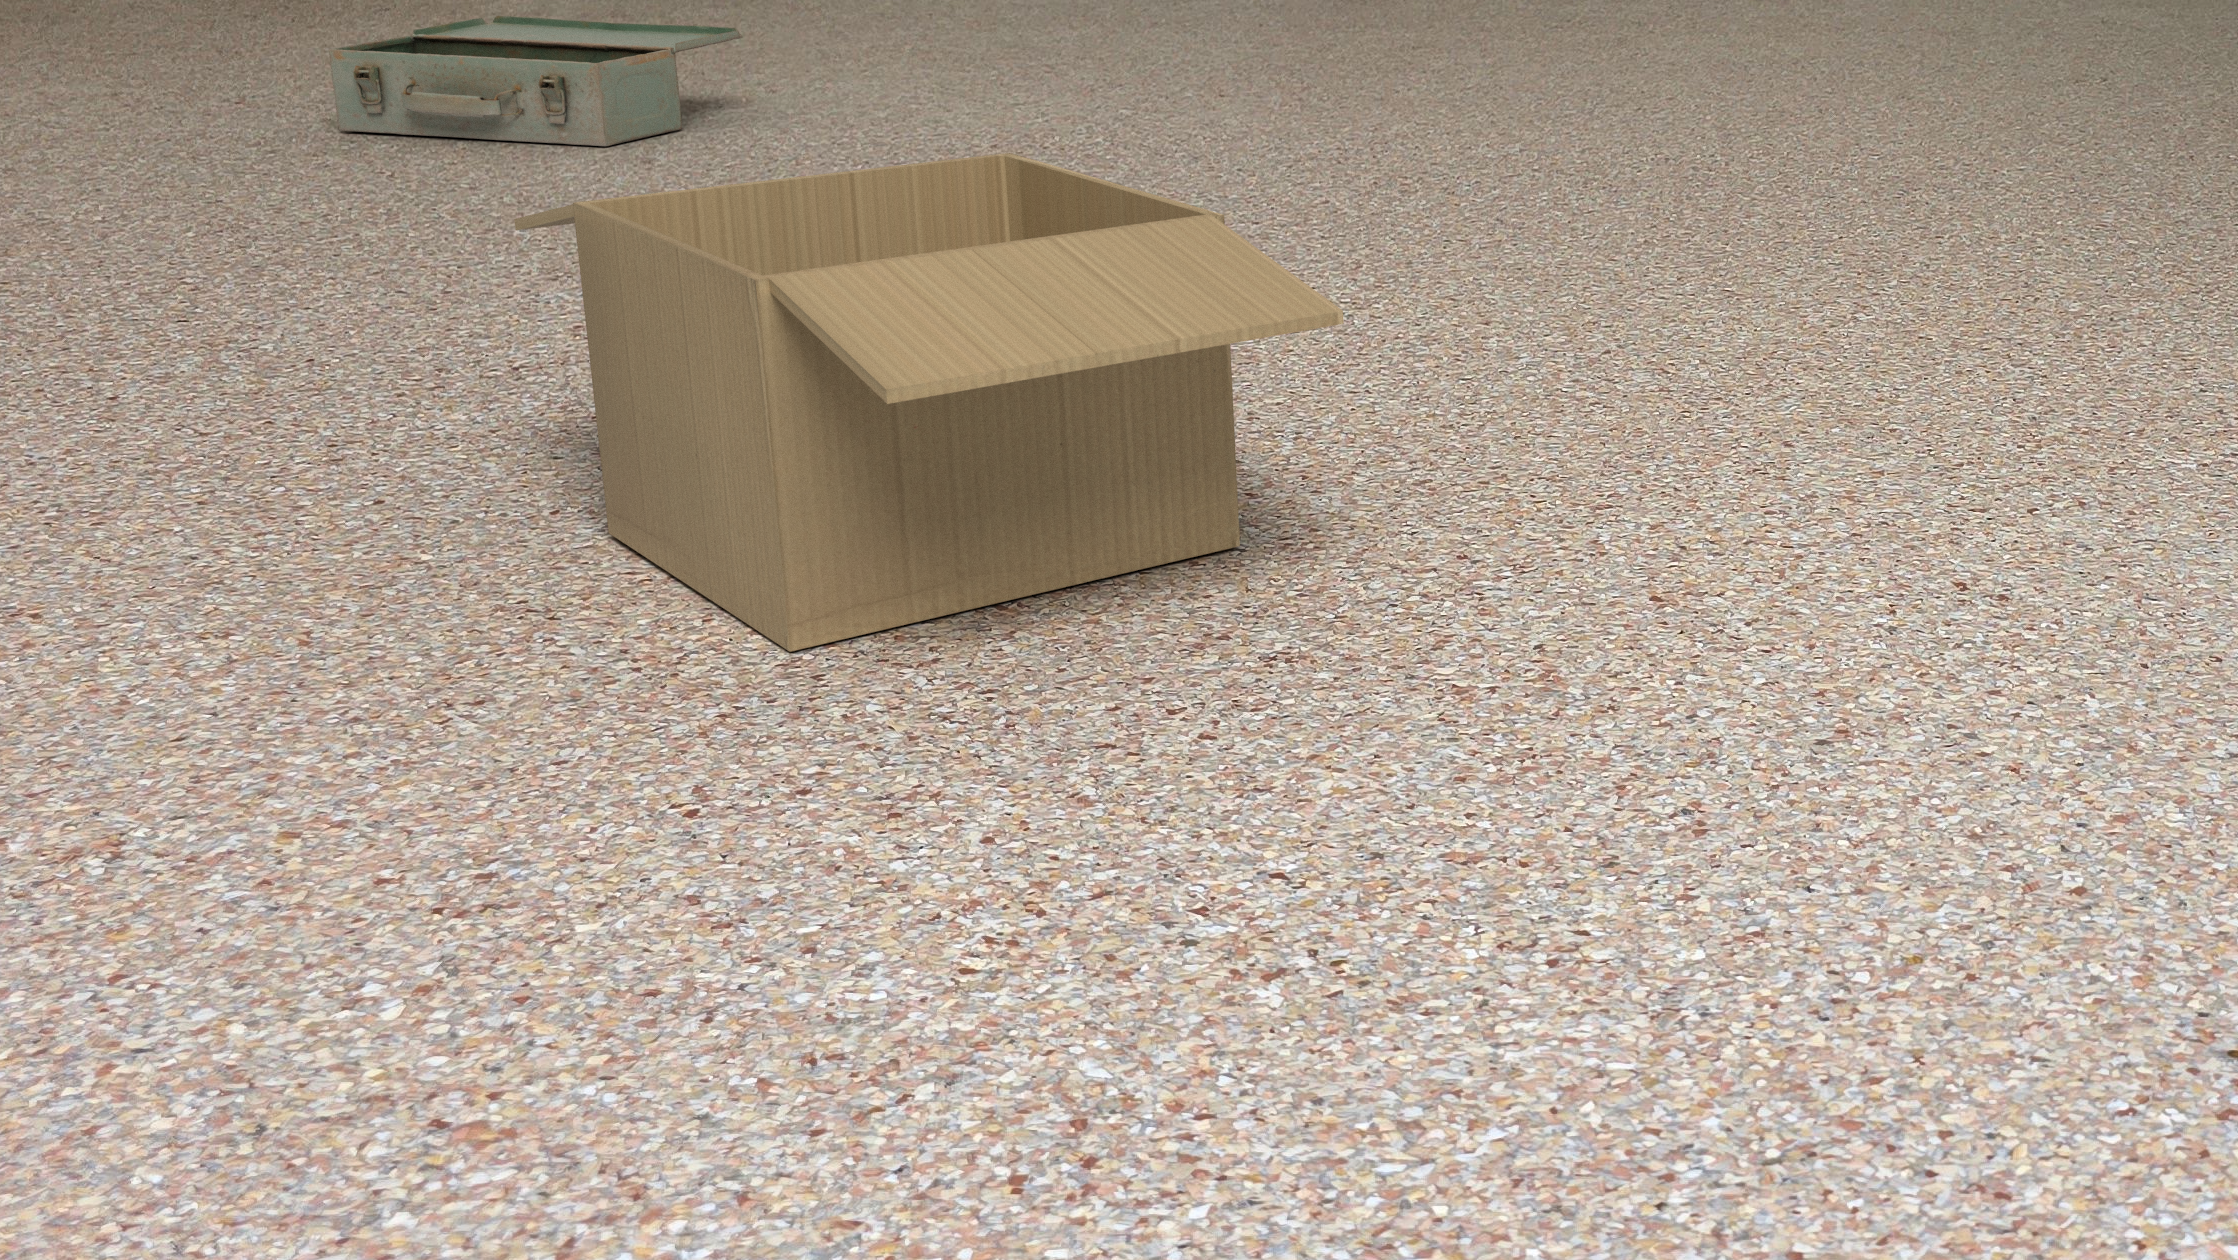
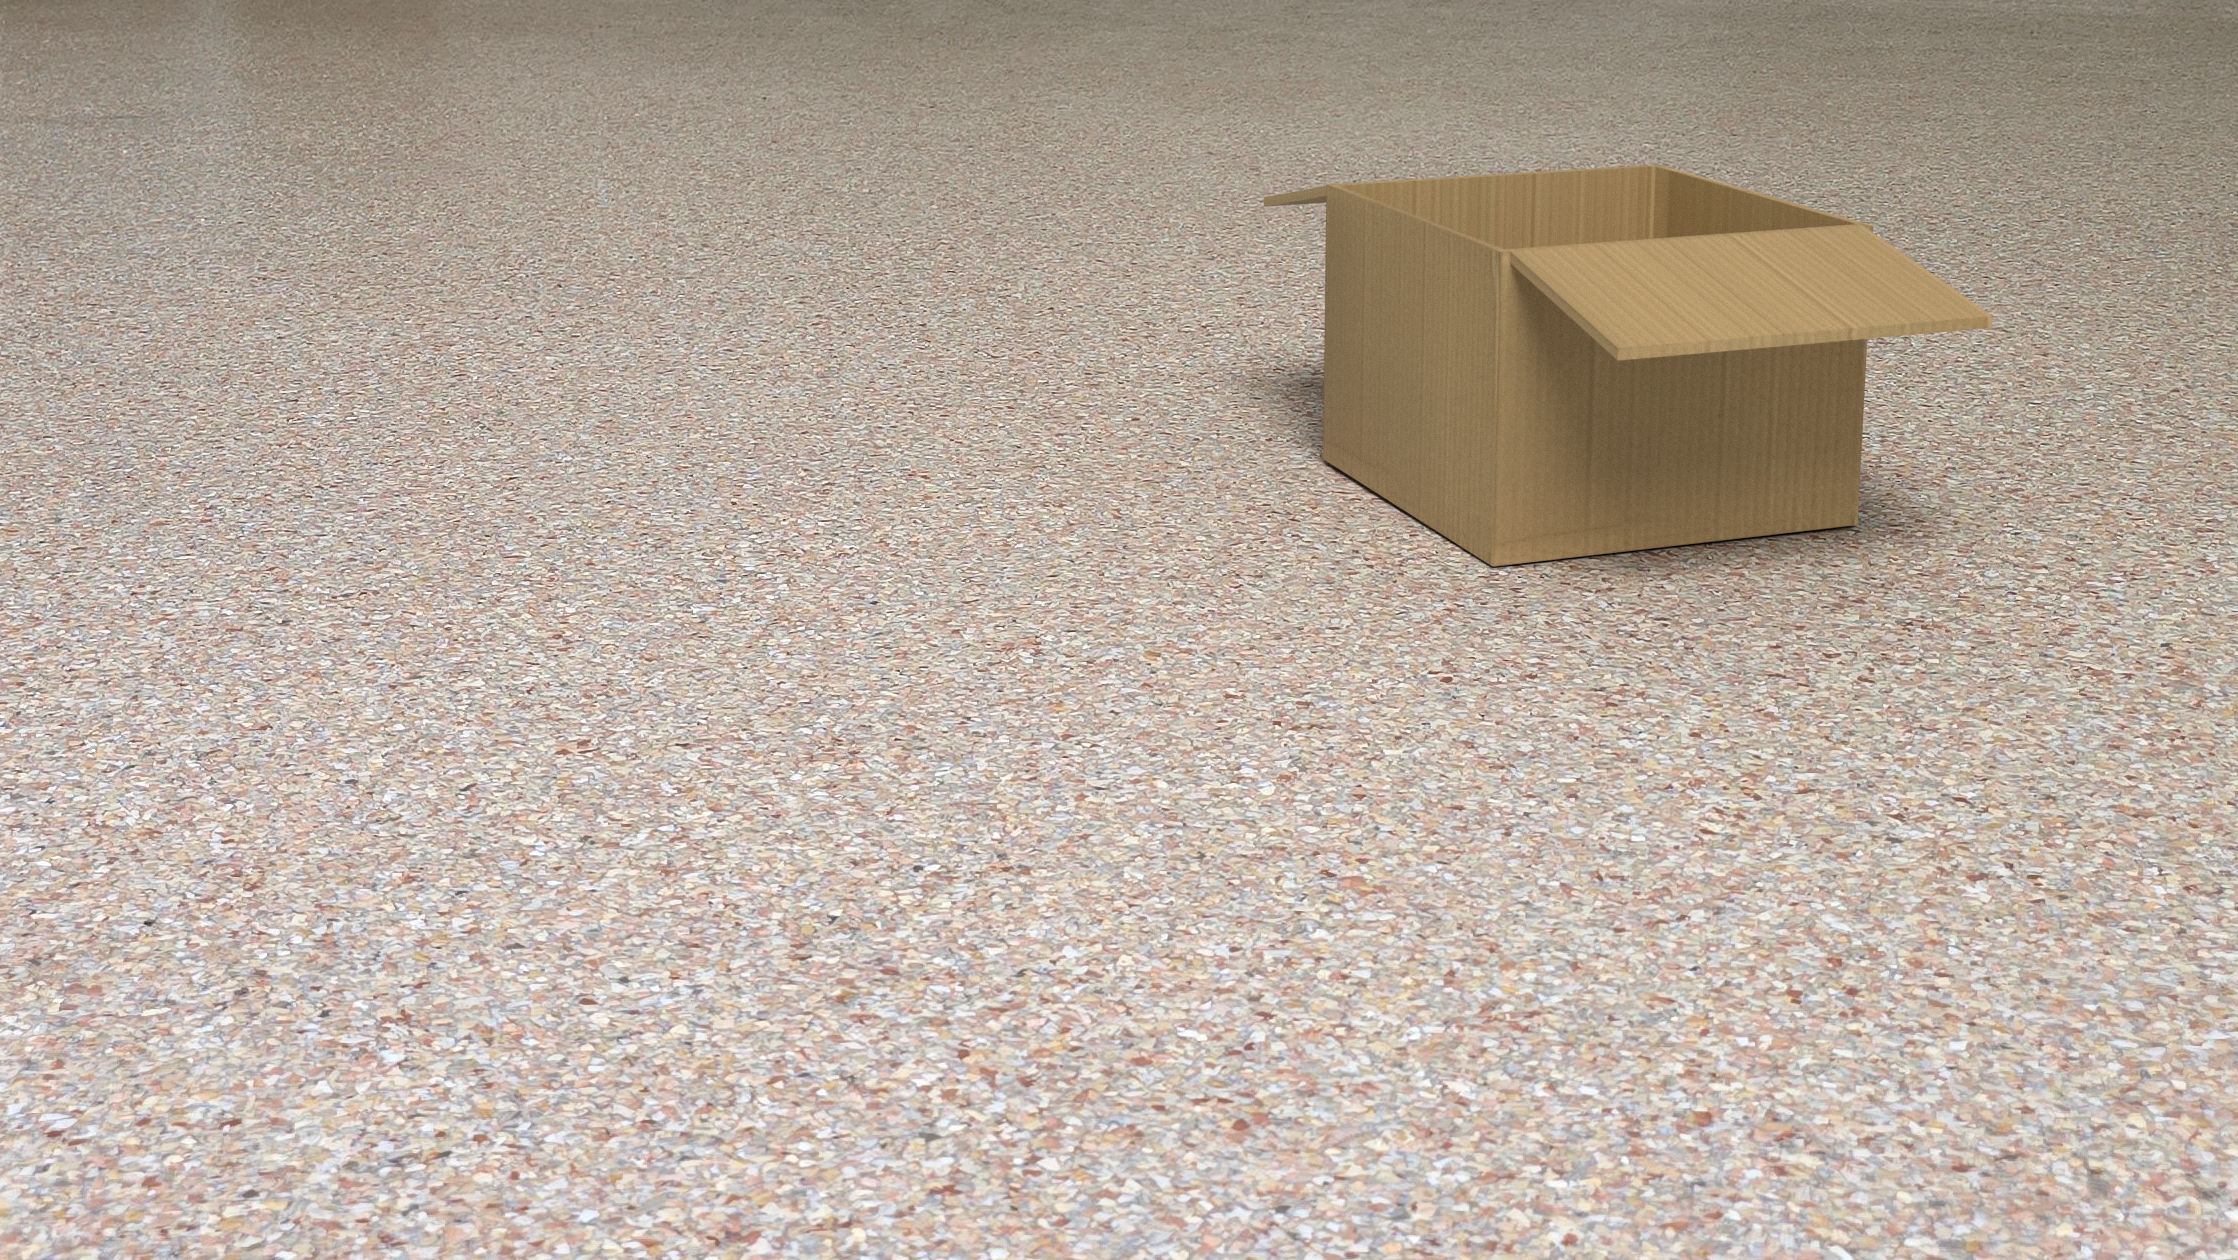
toolbox: present [329,16,743,146] -> none [1020,41,1333,153]

